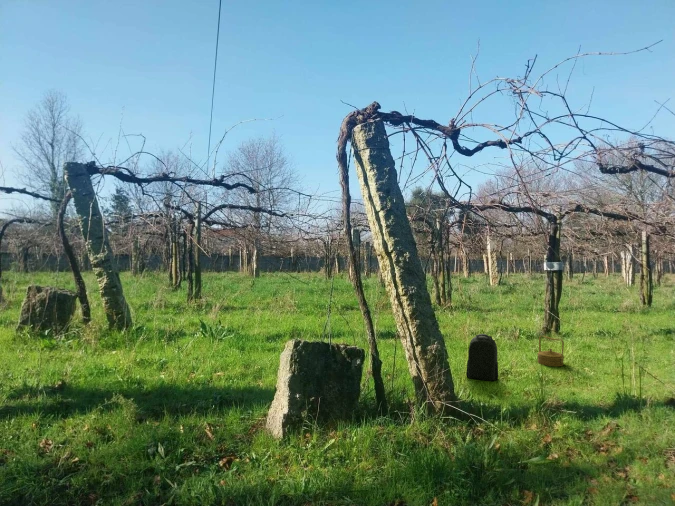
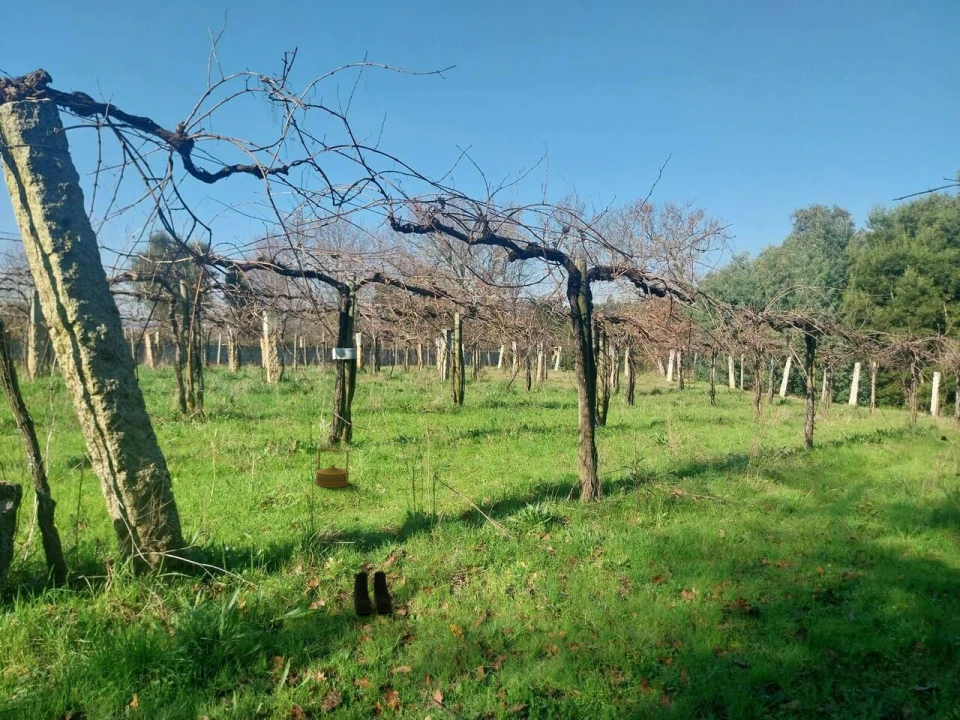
backpack: present [466,334,498,381] -> none [209,450,257,517]
boots: none [585,442,620,480] -> present [354,571,392,614]

